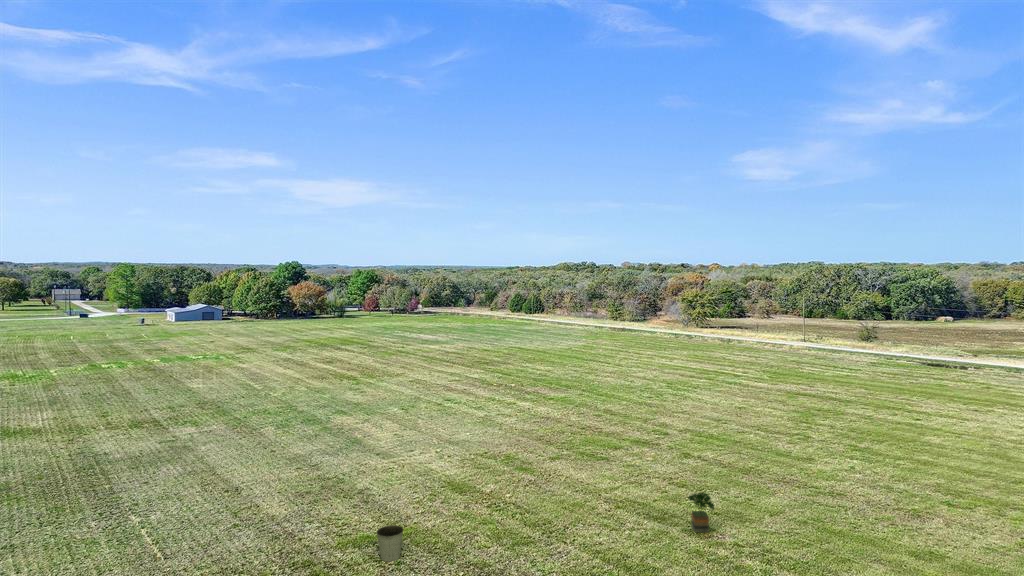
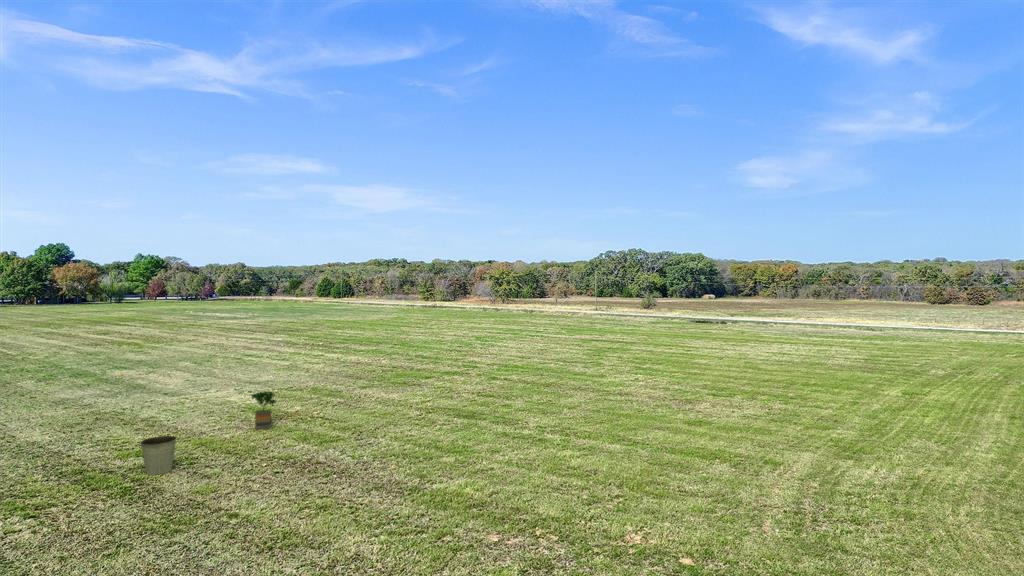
potted tree: present [688,493,714,532] -> present [252,391,276,429]

